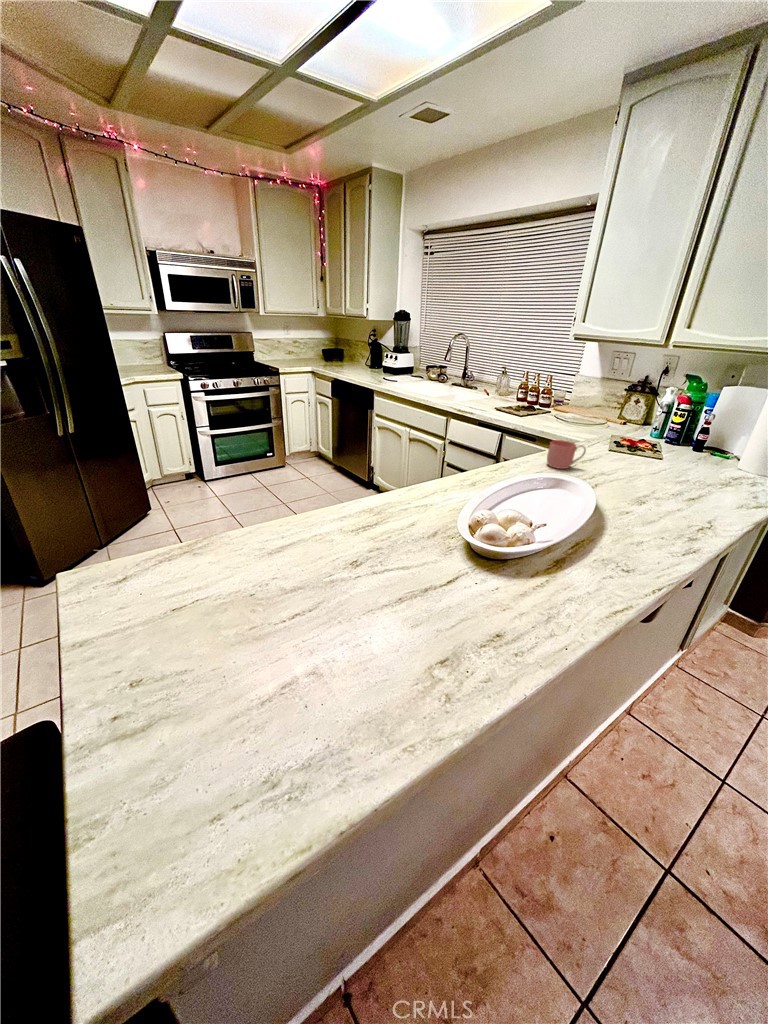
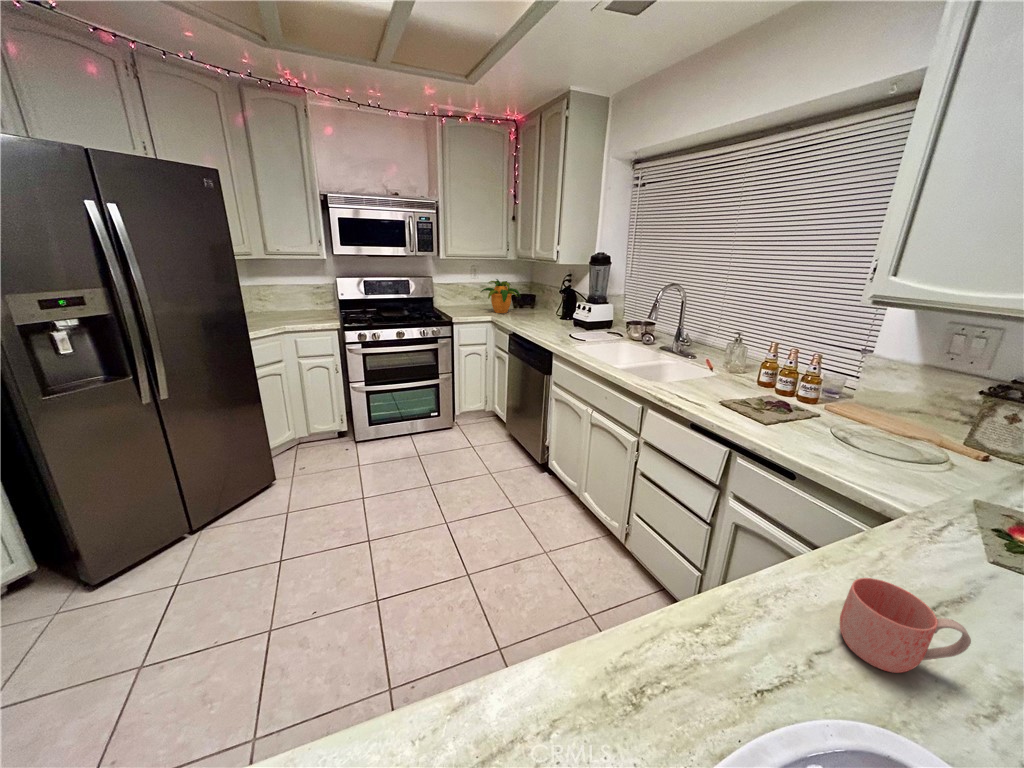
potted plant: none [297,334,333,365] -> present [481,279,520,313]

